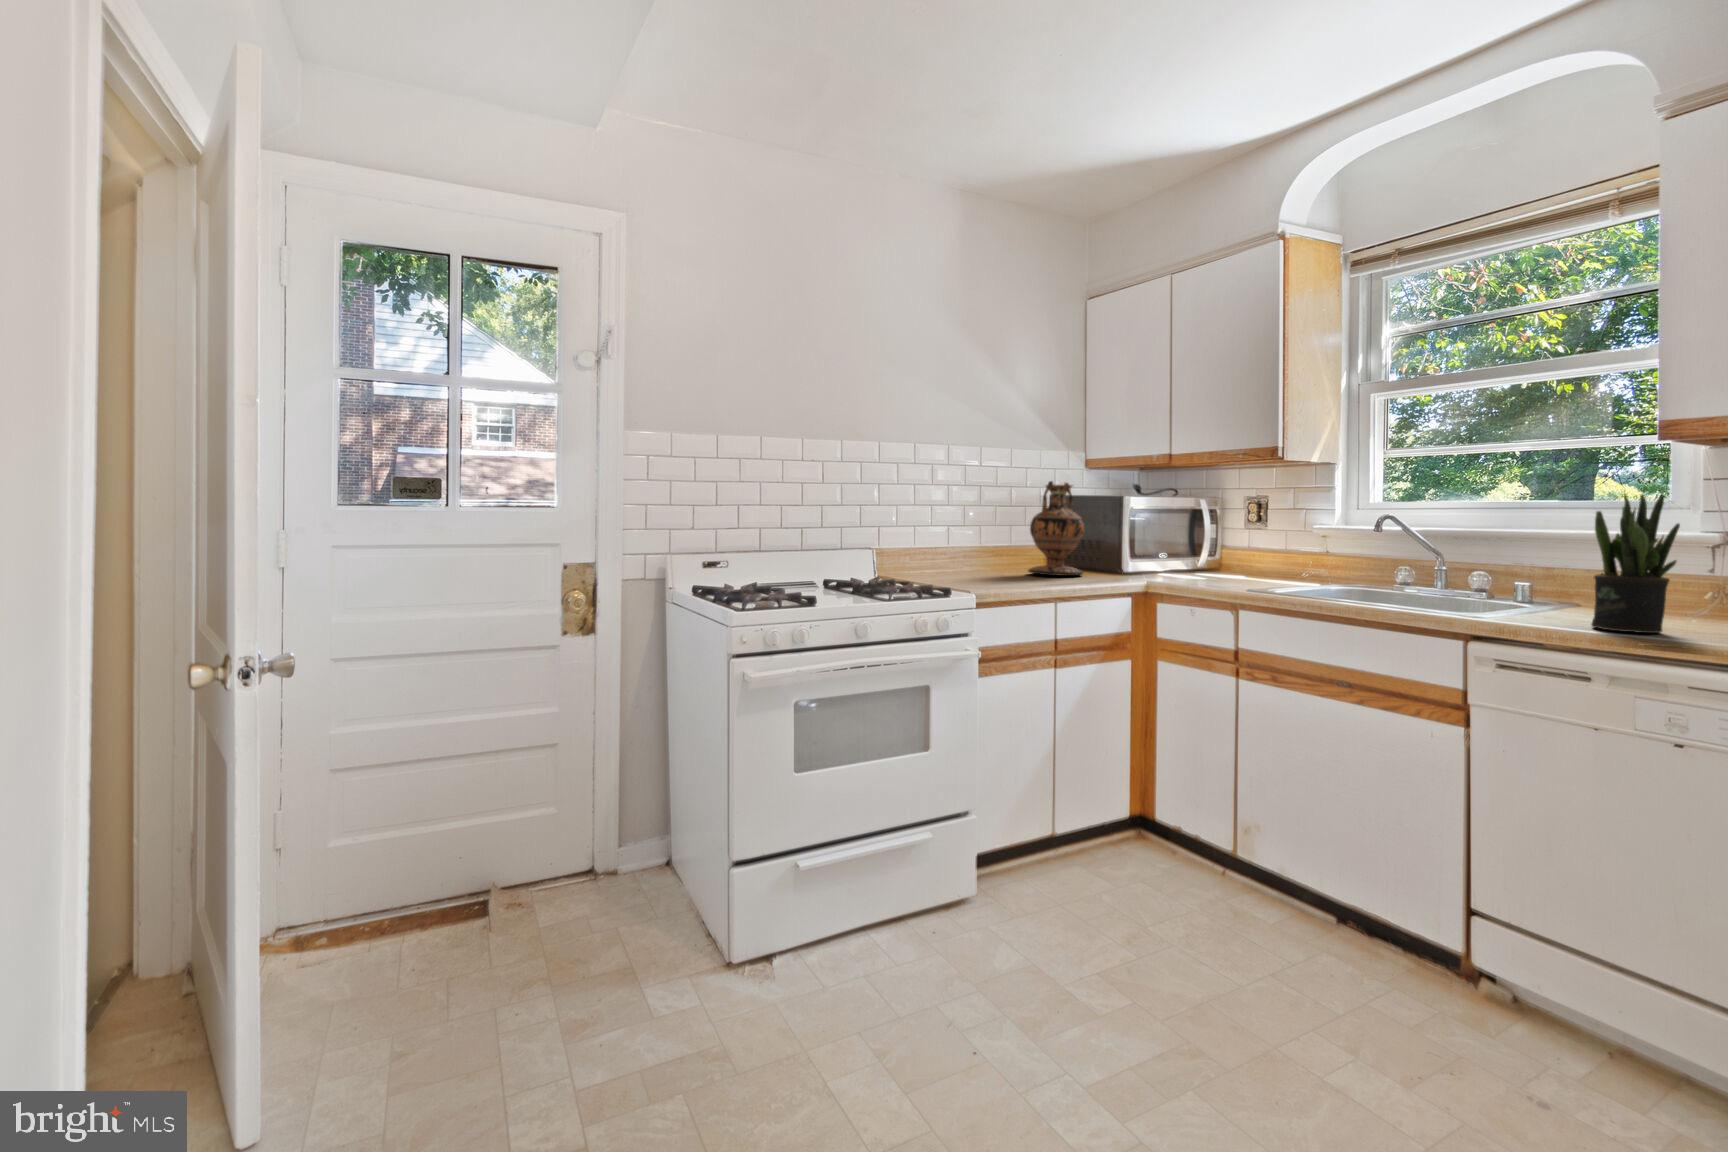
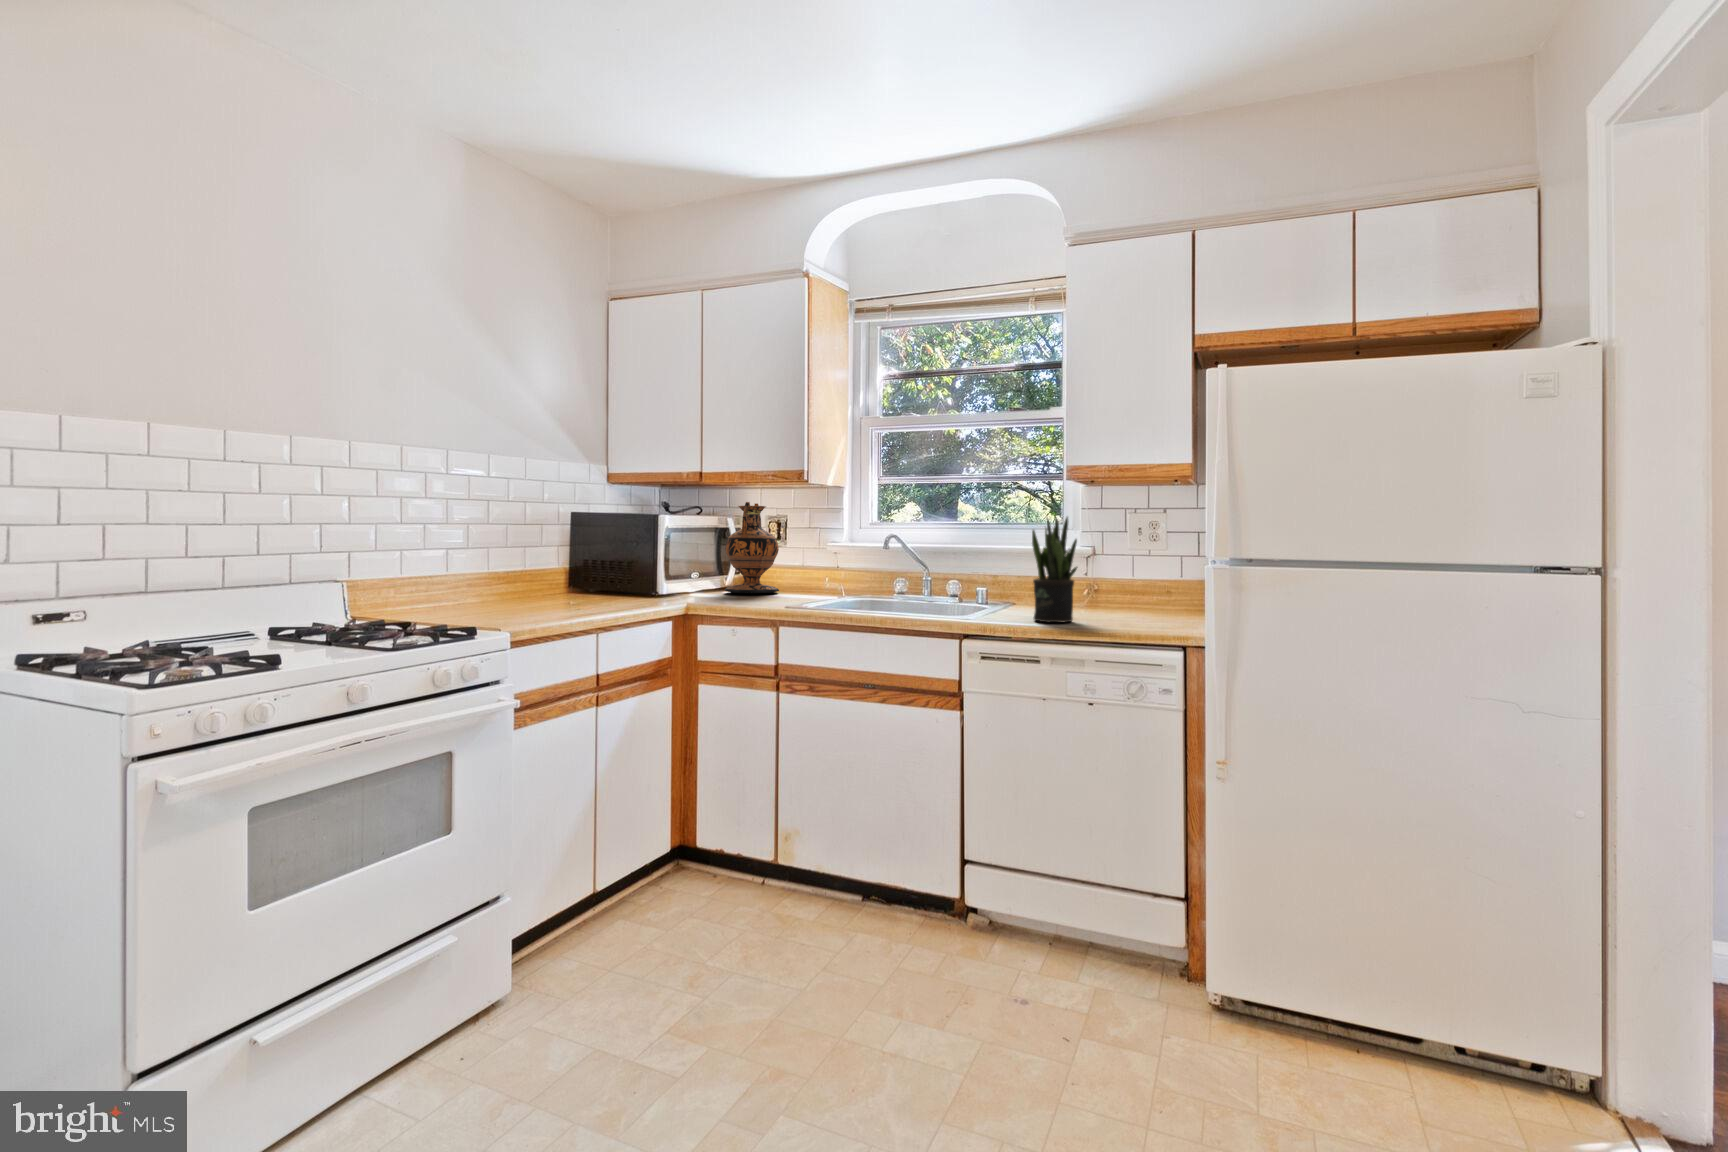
vase: present [1028,481,1084,576] -> present [725,502,779,594]

